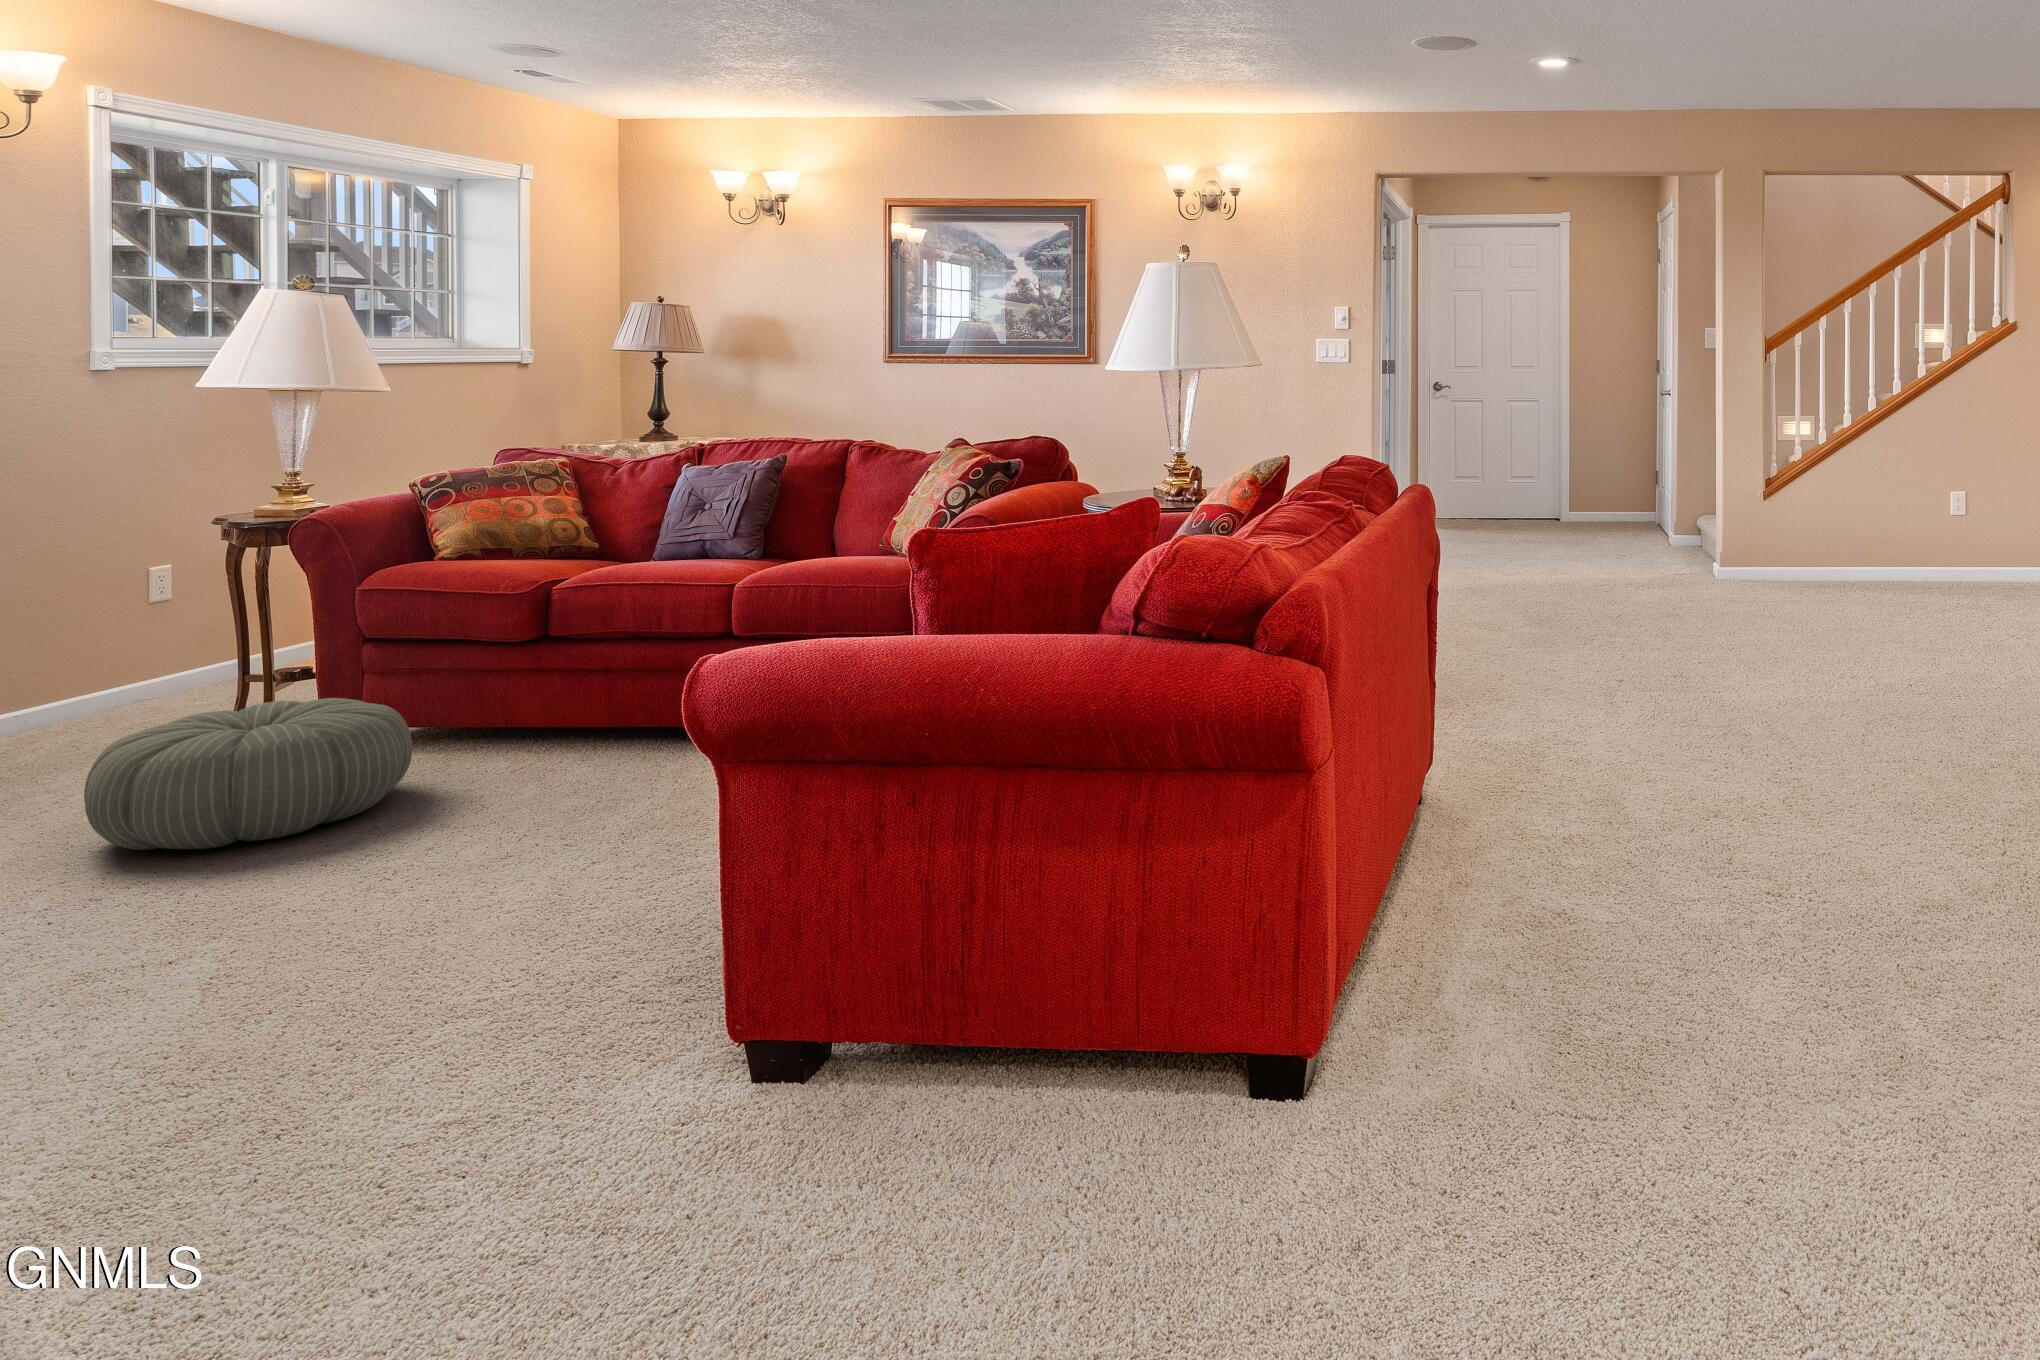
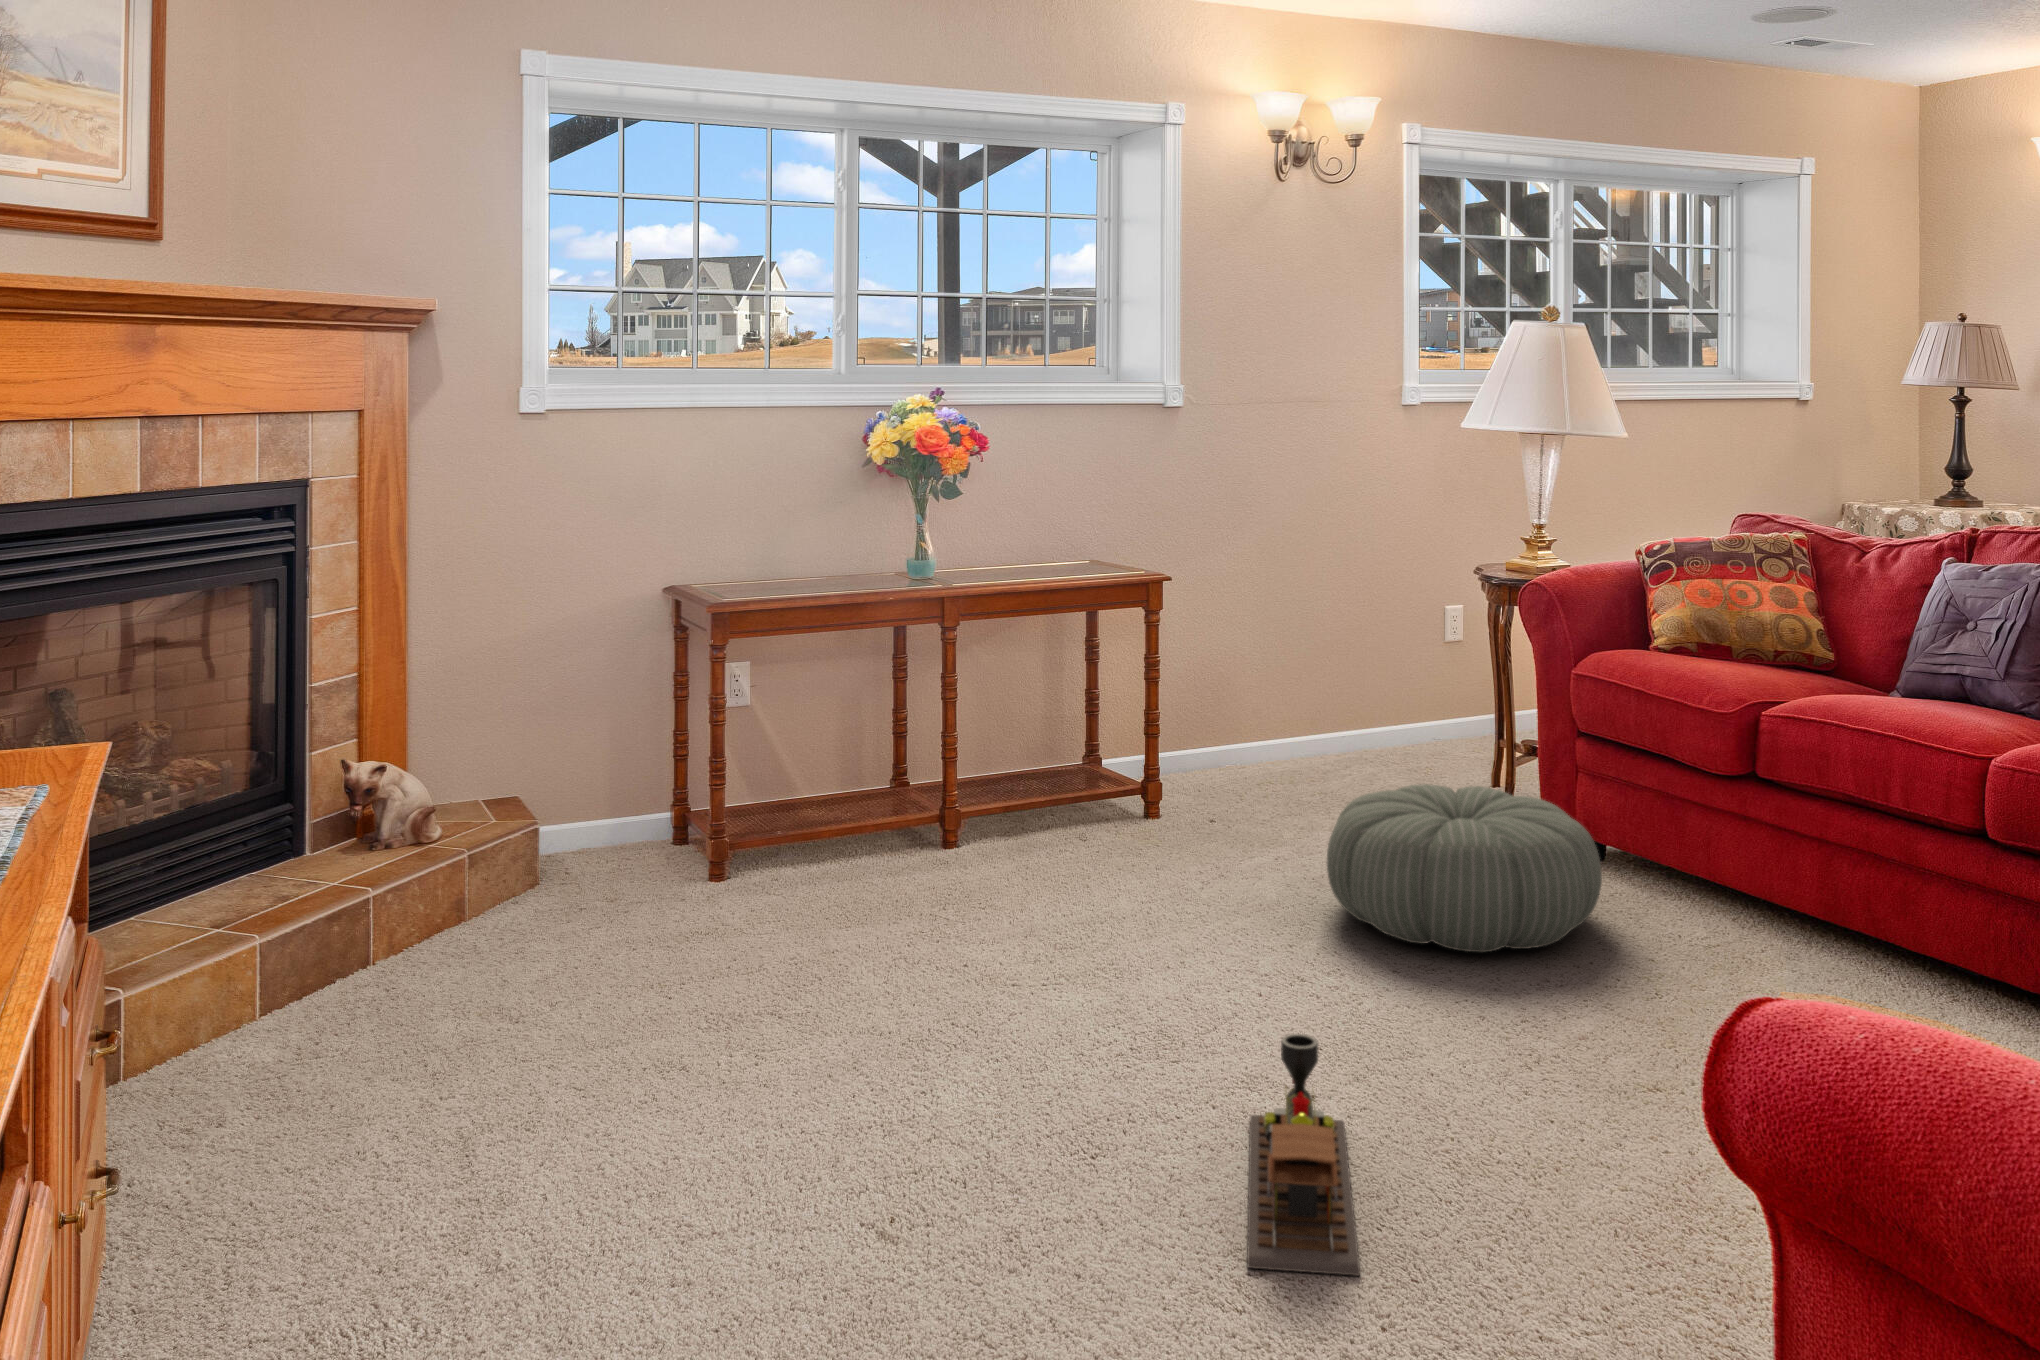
toy train: none [98,900,295,1087] -> present [1247,1034,1360,1276]

